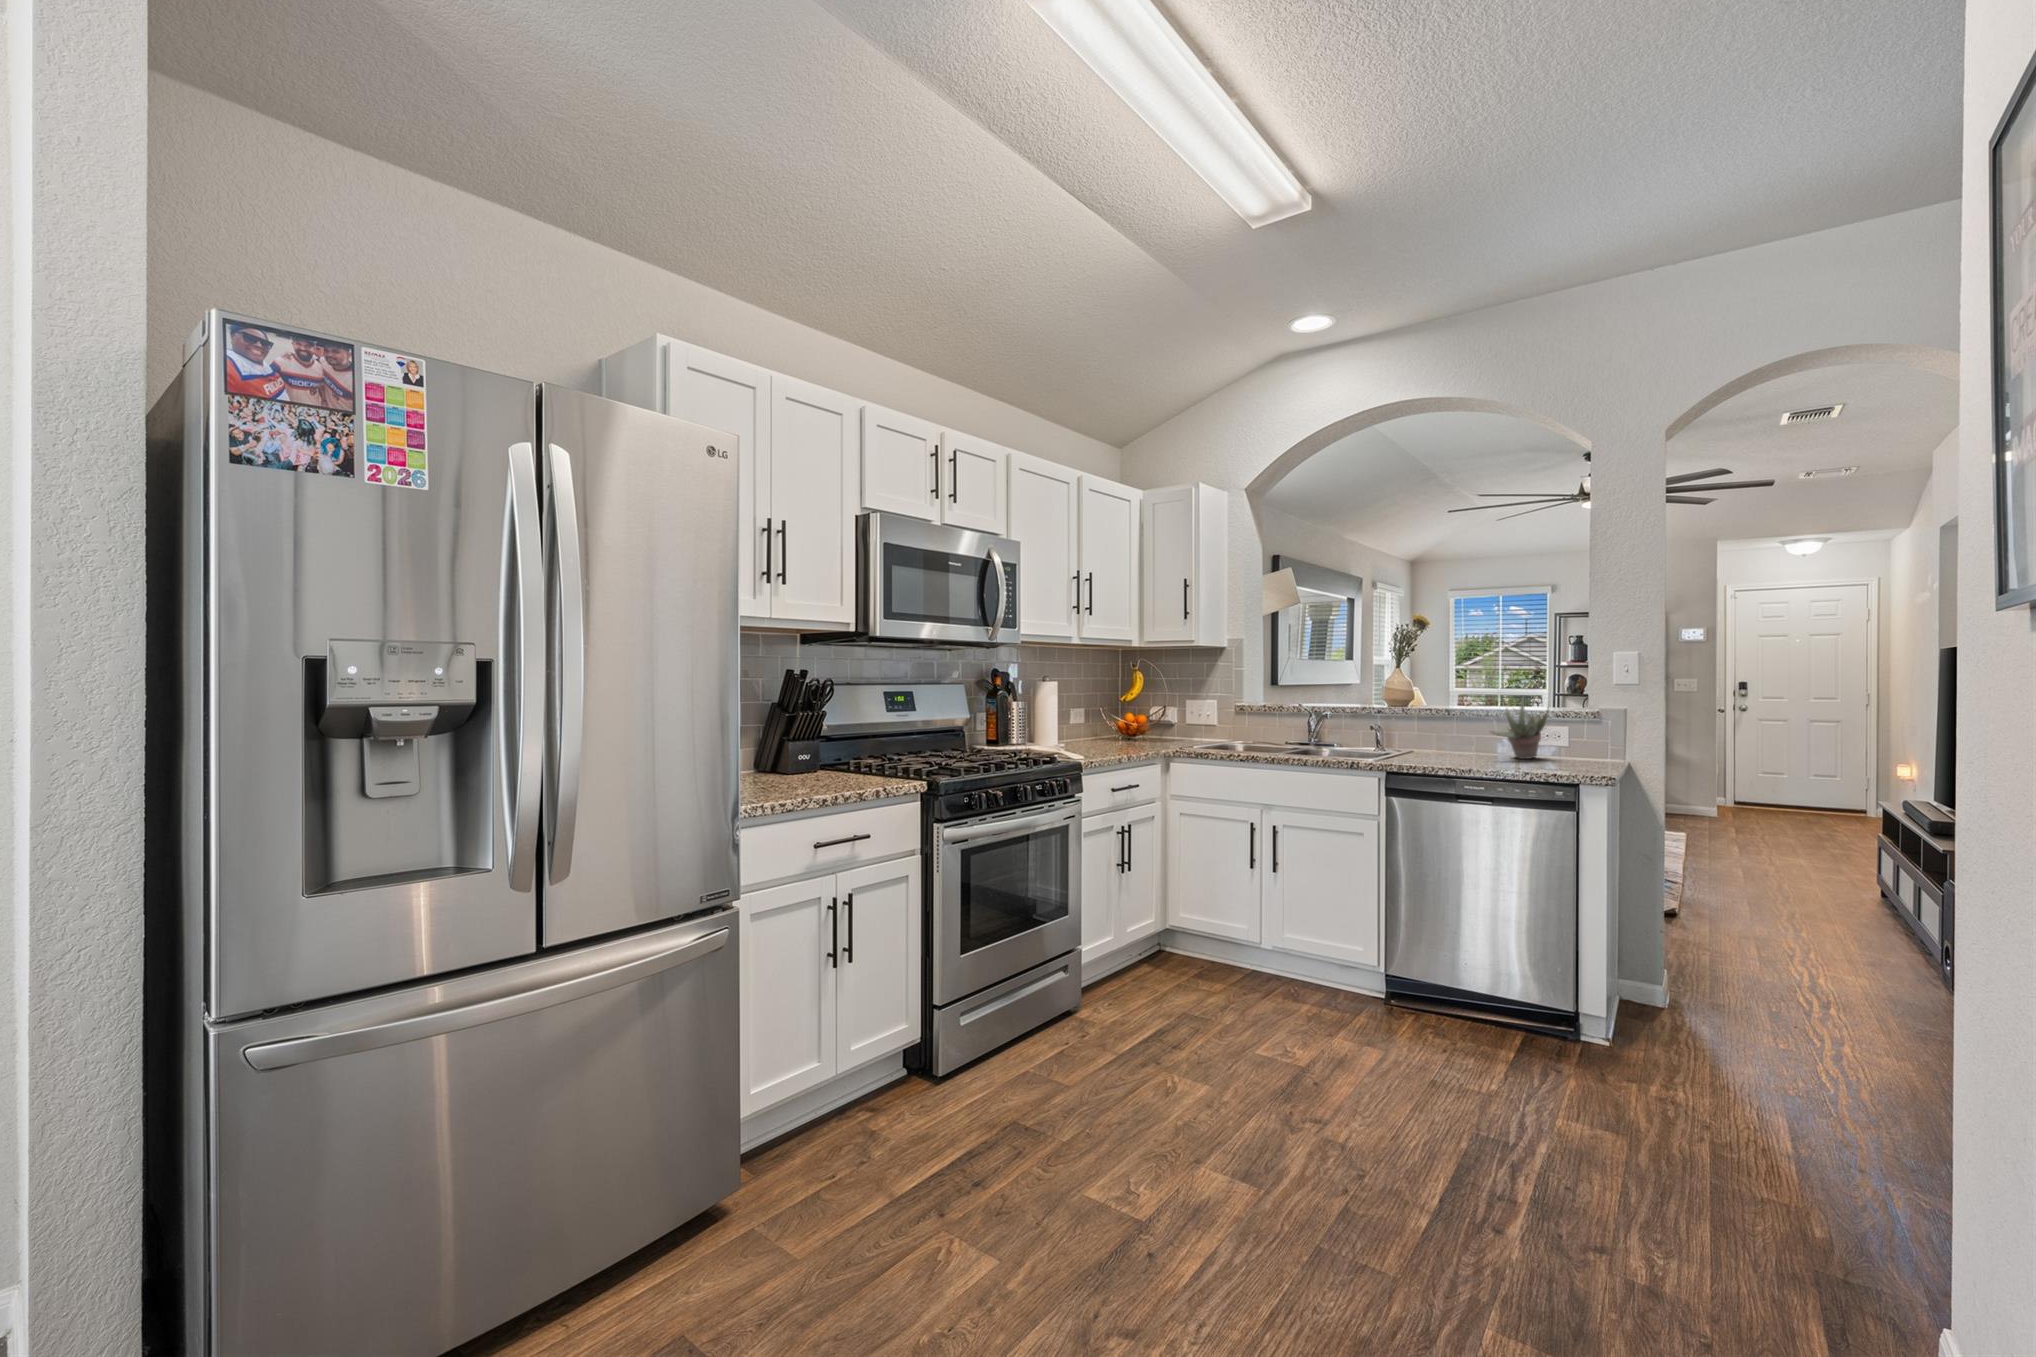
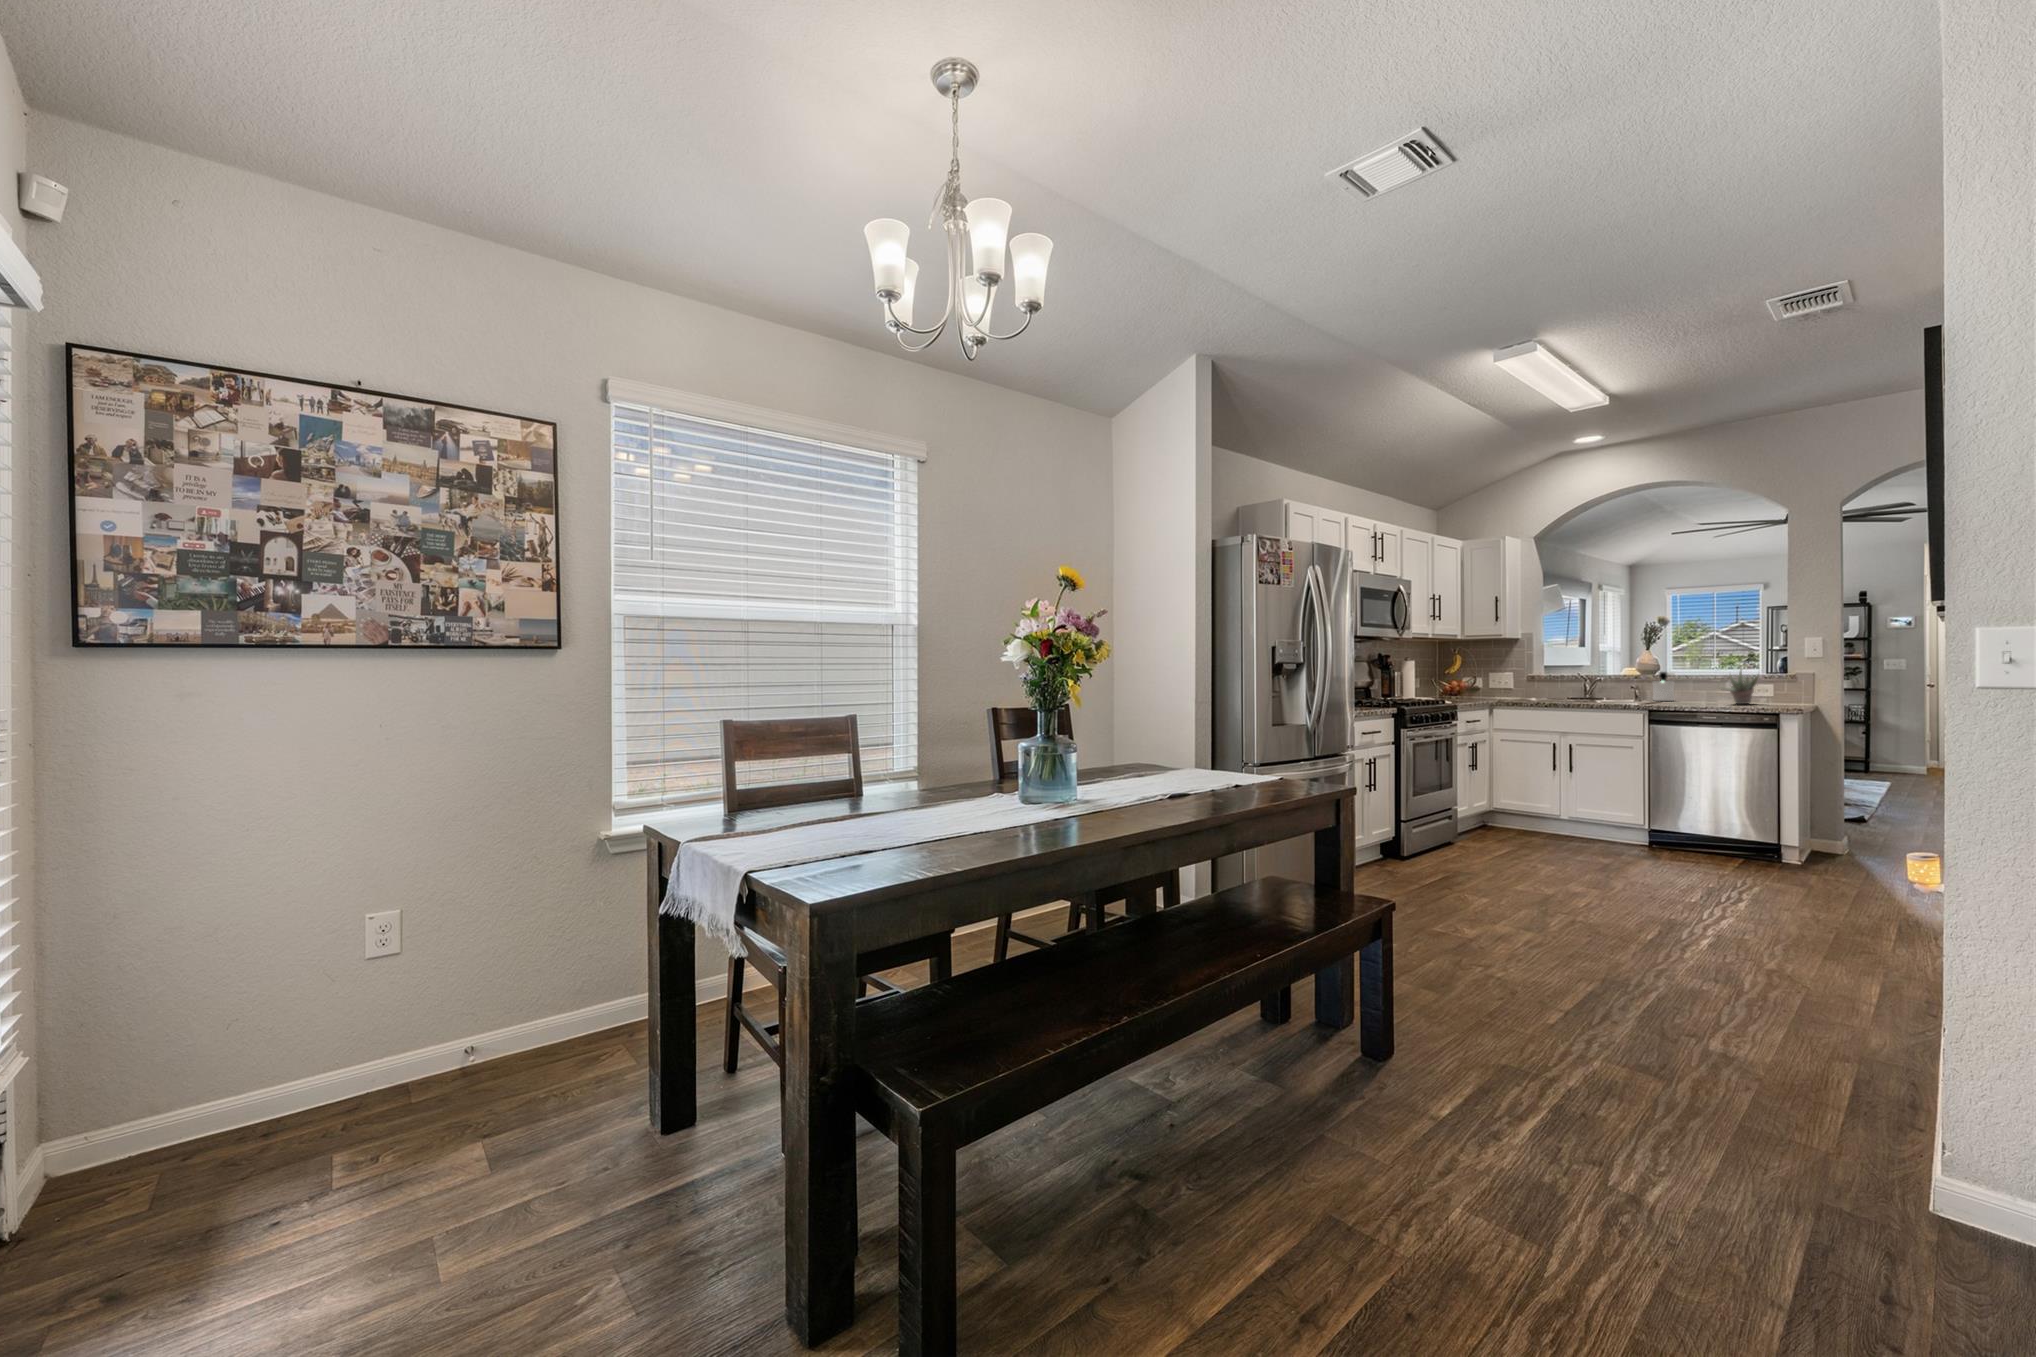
soap dispenser: none [1400,702,1436,750] -> present [1653,672,1677,701]

